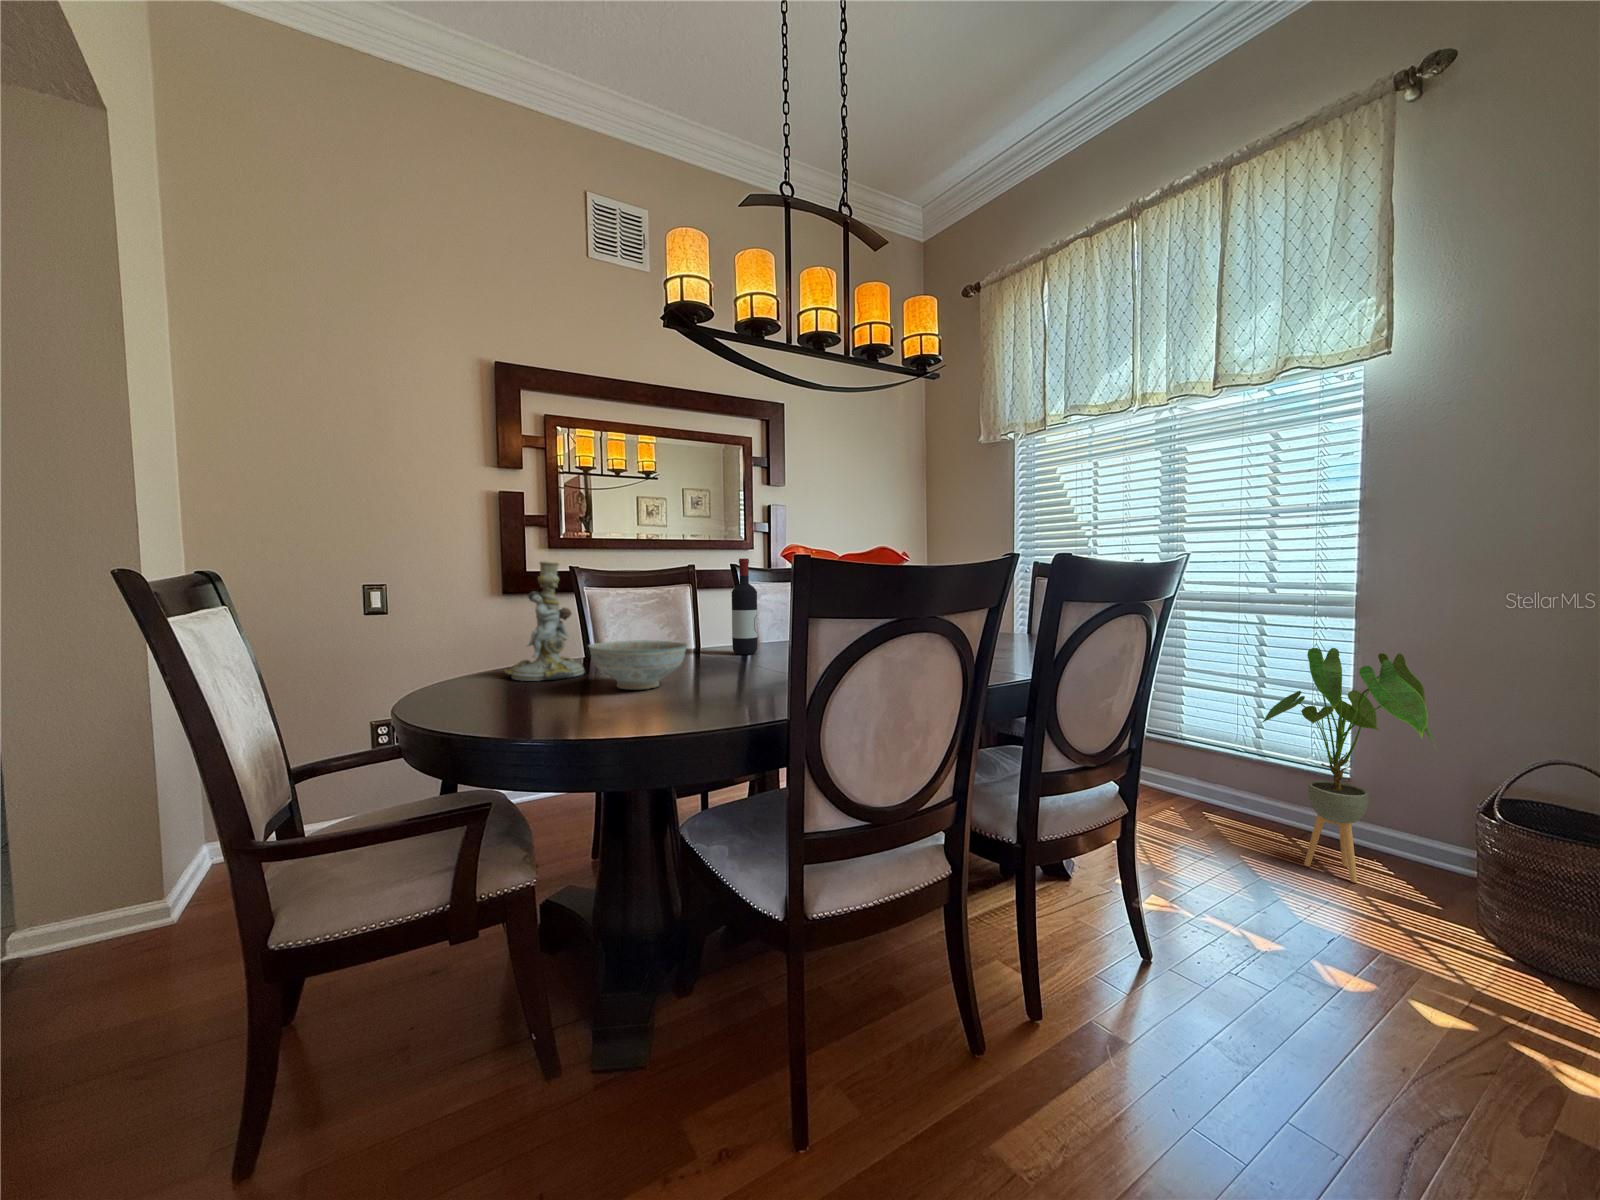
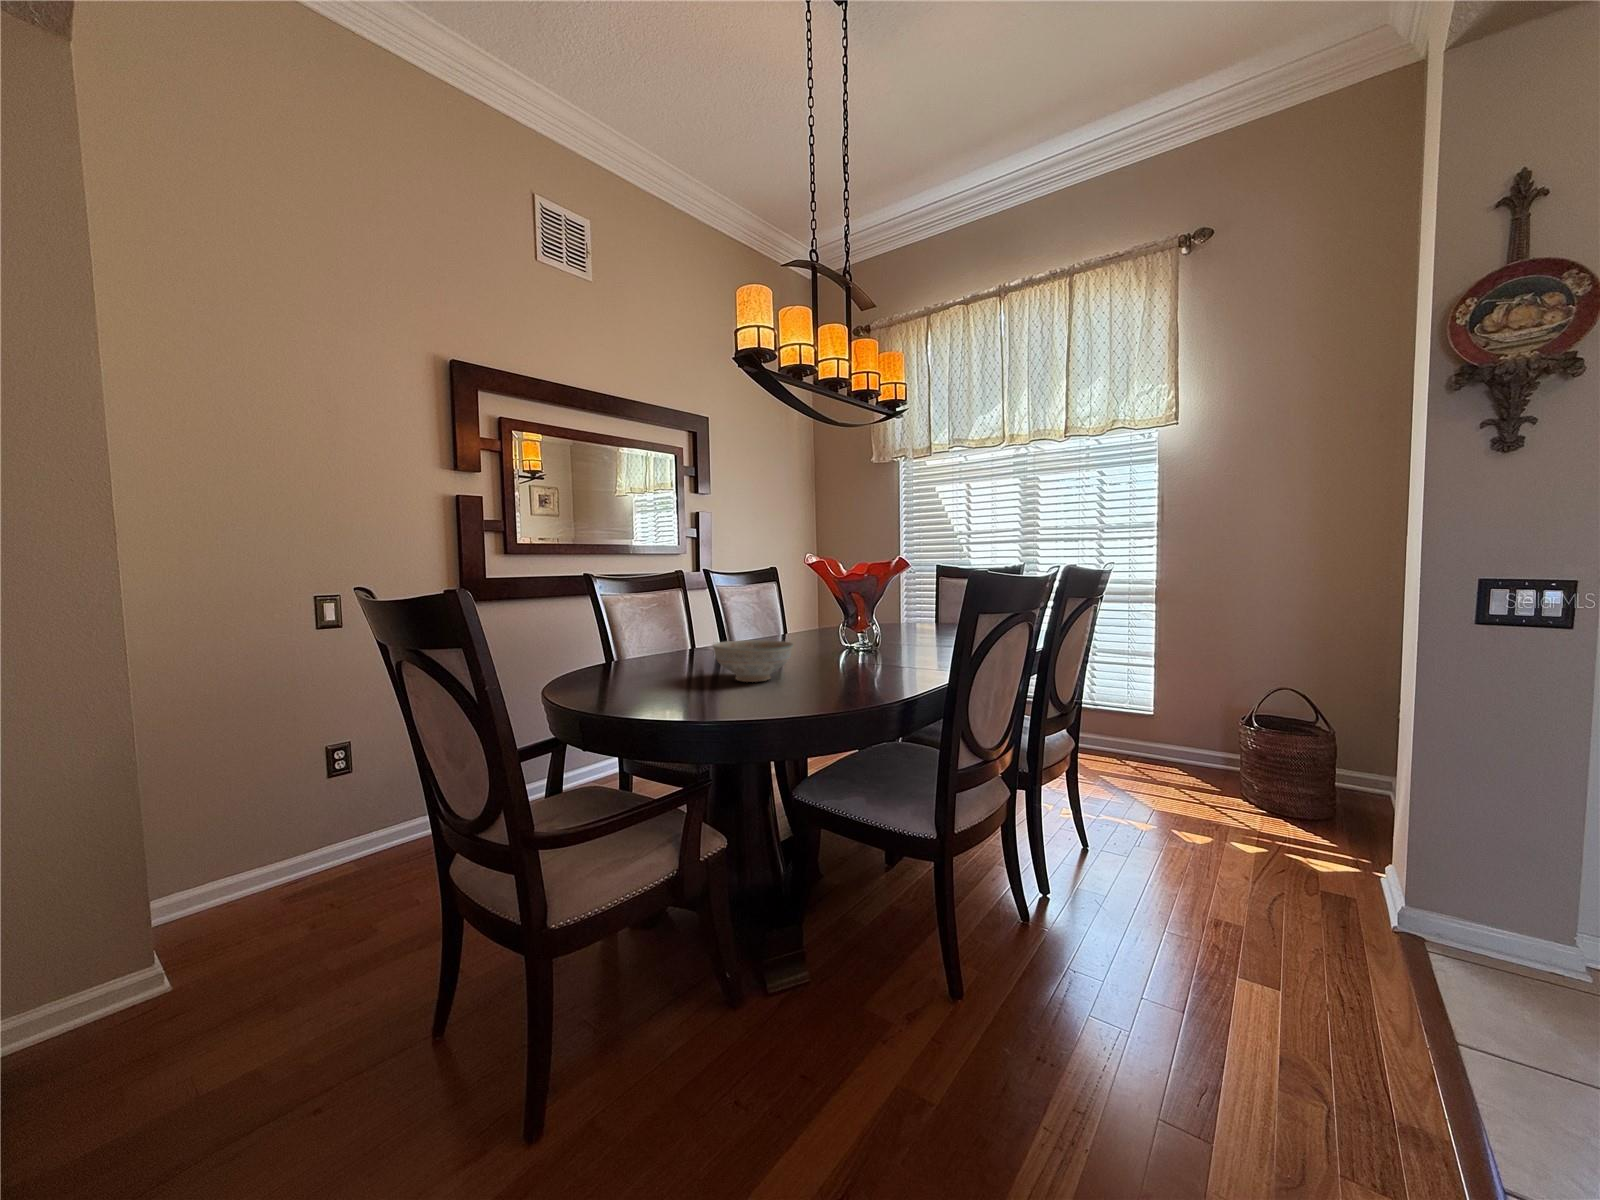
wine bottle: present [732,558,758,654] -> none [756,567,778,650]
candlestick: present [505,561,584,681] -> none [601,573,672,682]
house plant: present [1261,648,1437,883] -> none [1109,624,1214,782]

